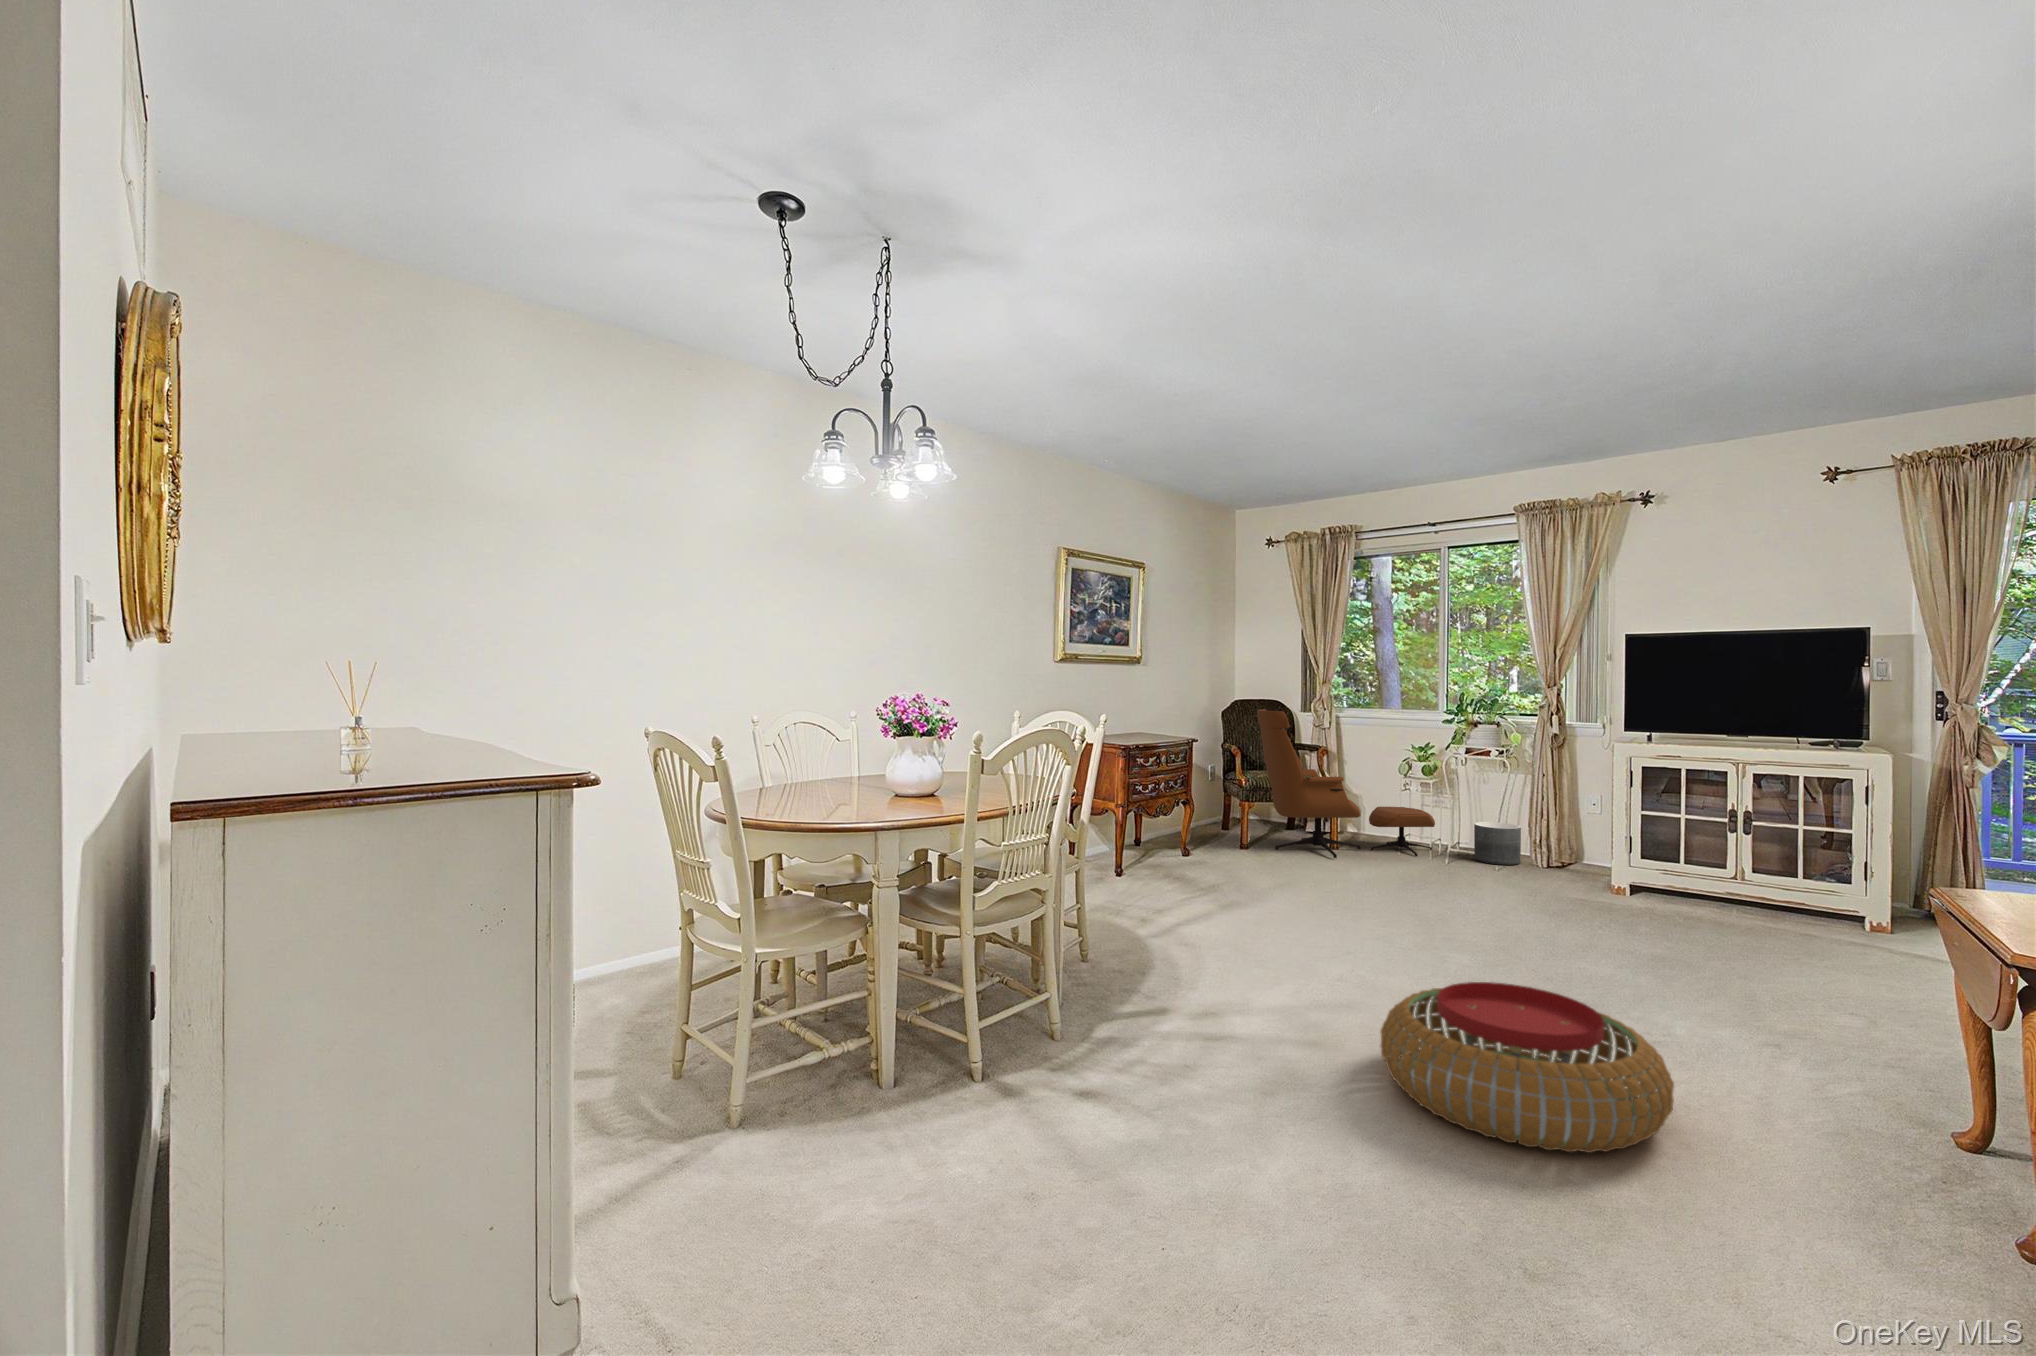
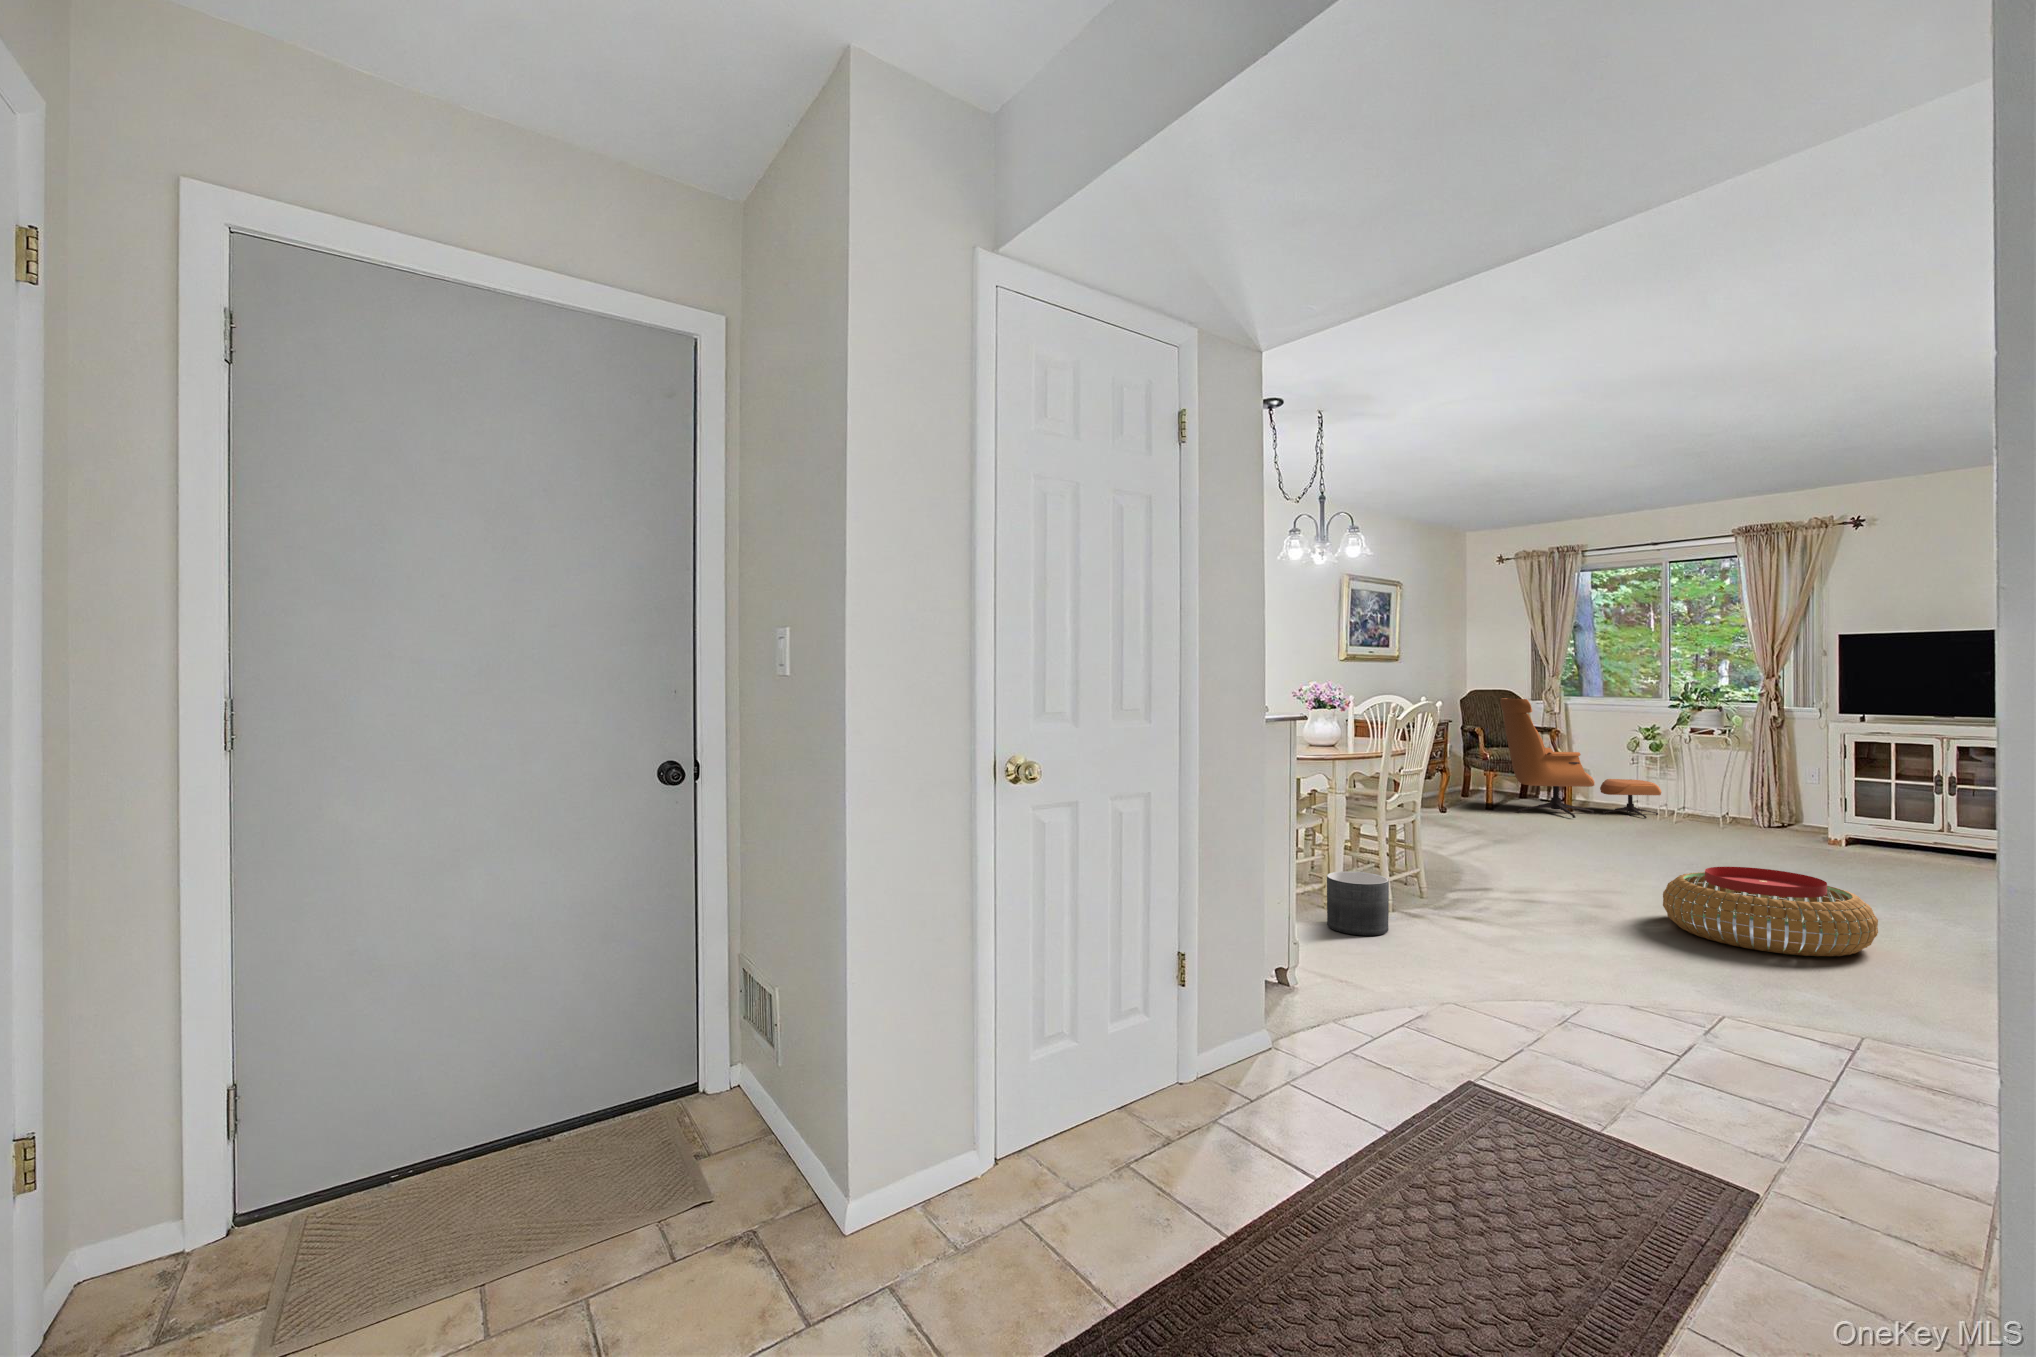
planter: present [1474,822,1521,865] -> present [1327,871,1389,935]

